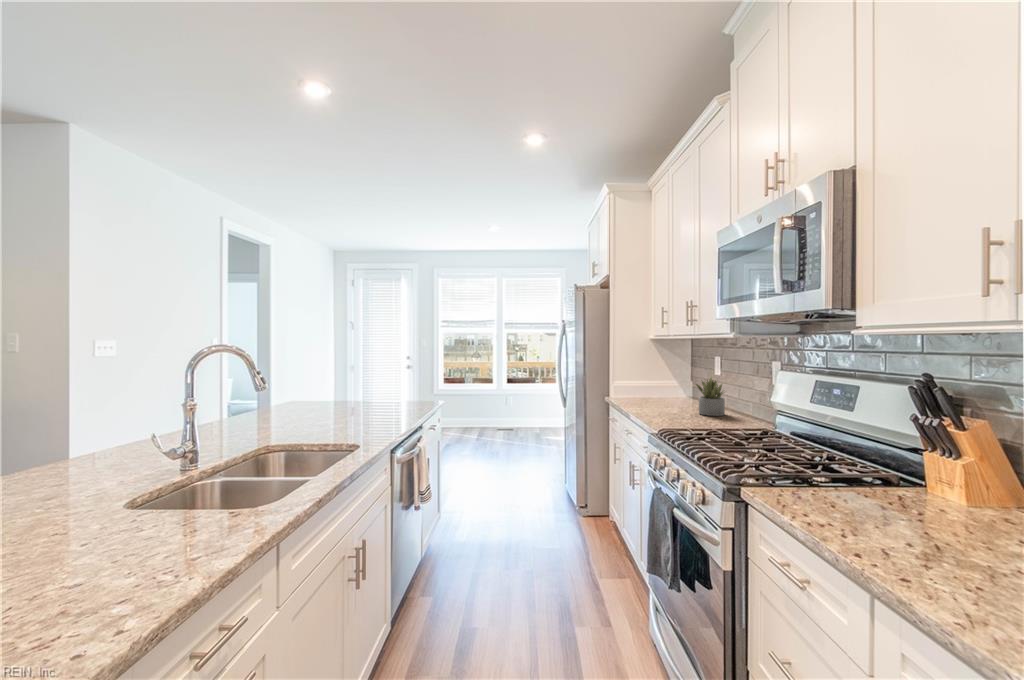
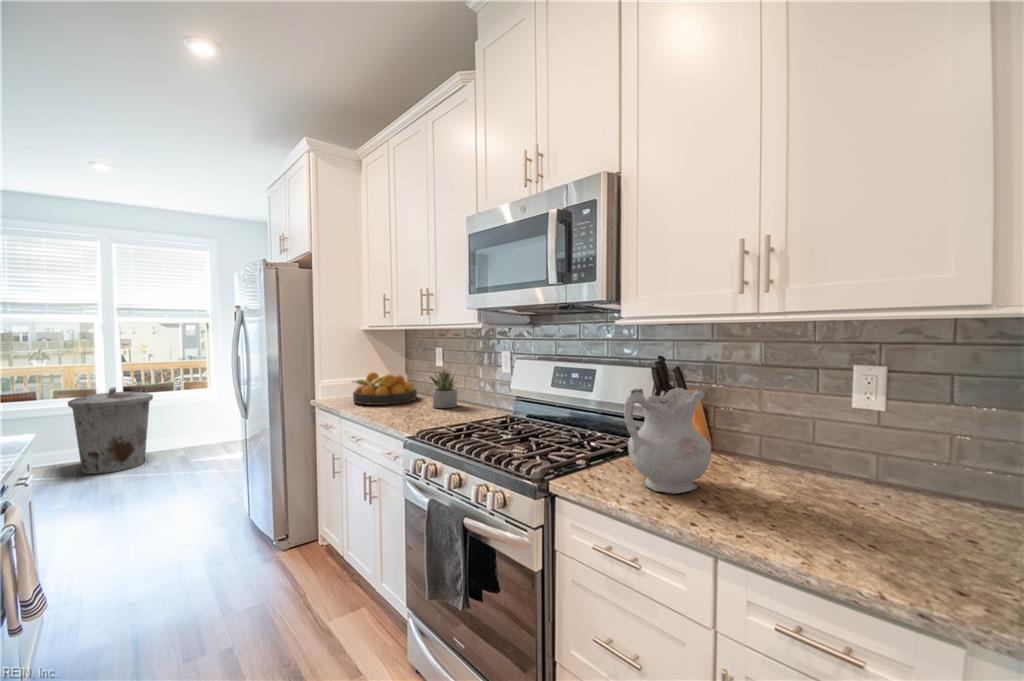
fruit bowl: none [633,377,692,407] -> present [353,373,417,405]
trash can: none [477,378,521,436] -> present [68,387,153,474]
ceramic pitcher: none [811,402,942,532] -> present [624,388,711,494]

